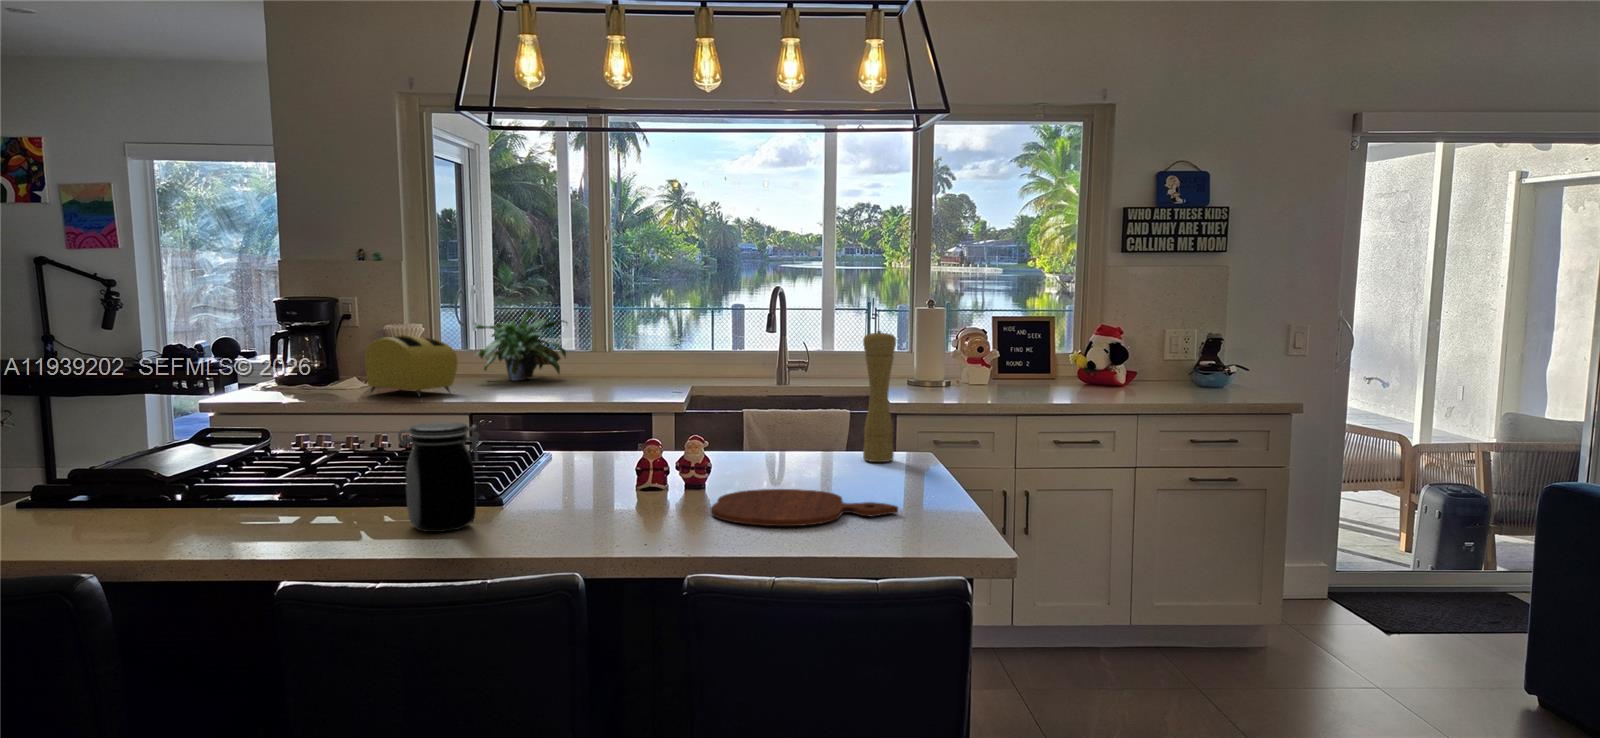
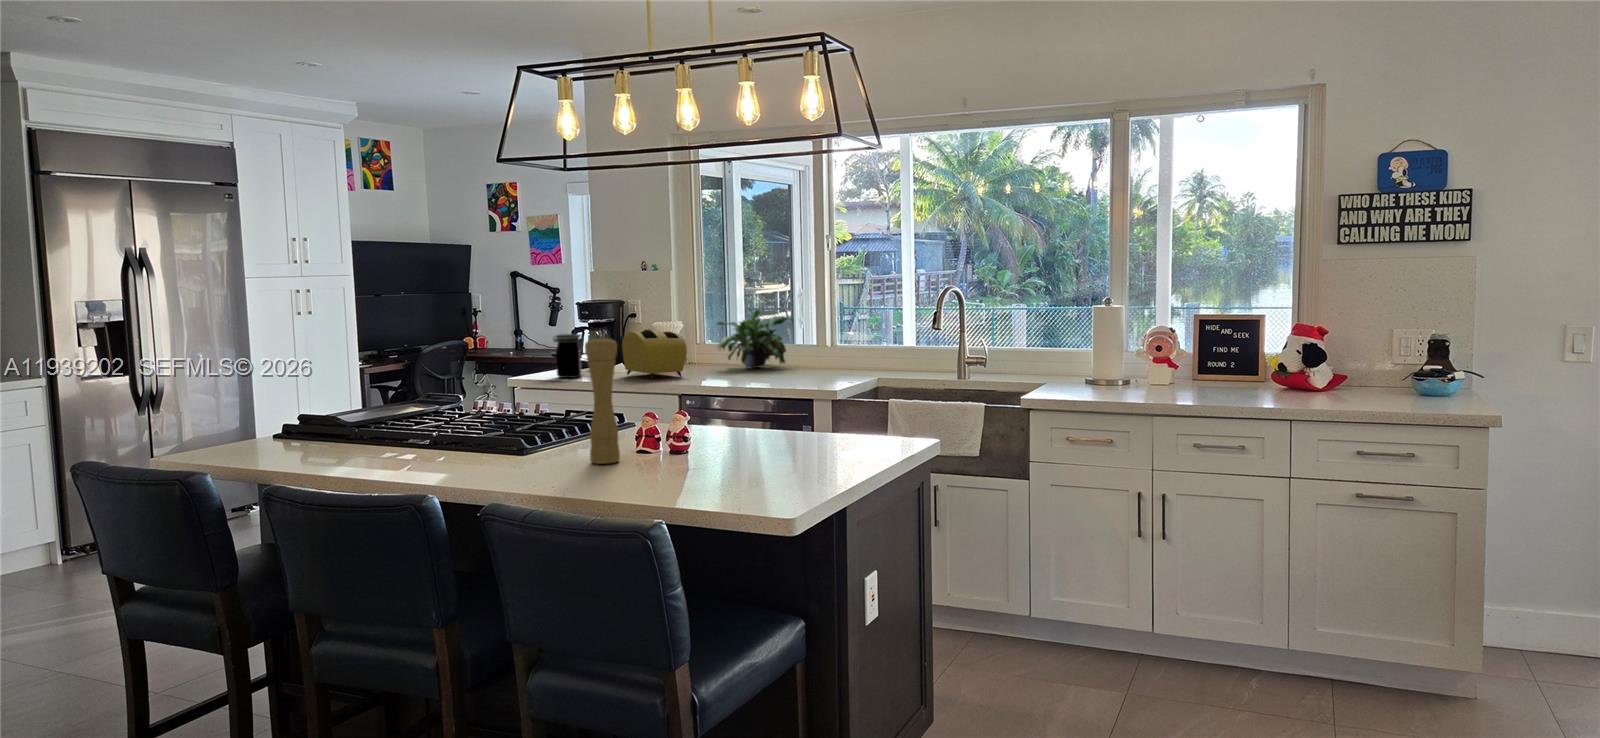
pepper mill: present [863,331,896,462] -> present [585,337,620,464]
jar: present [398,422,479,532] -> present [553,334,583,378]
cutting board: present [710,489,898,526] -> none [640,459,785,488]

